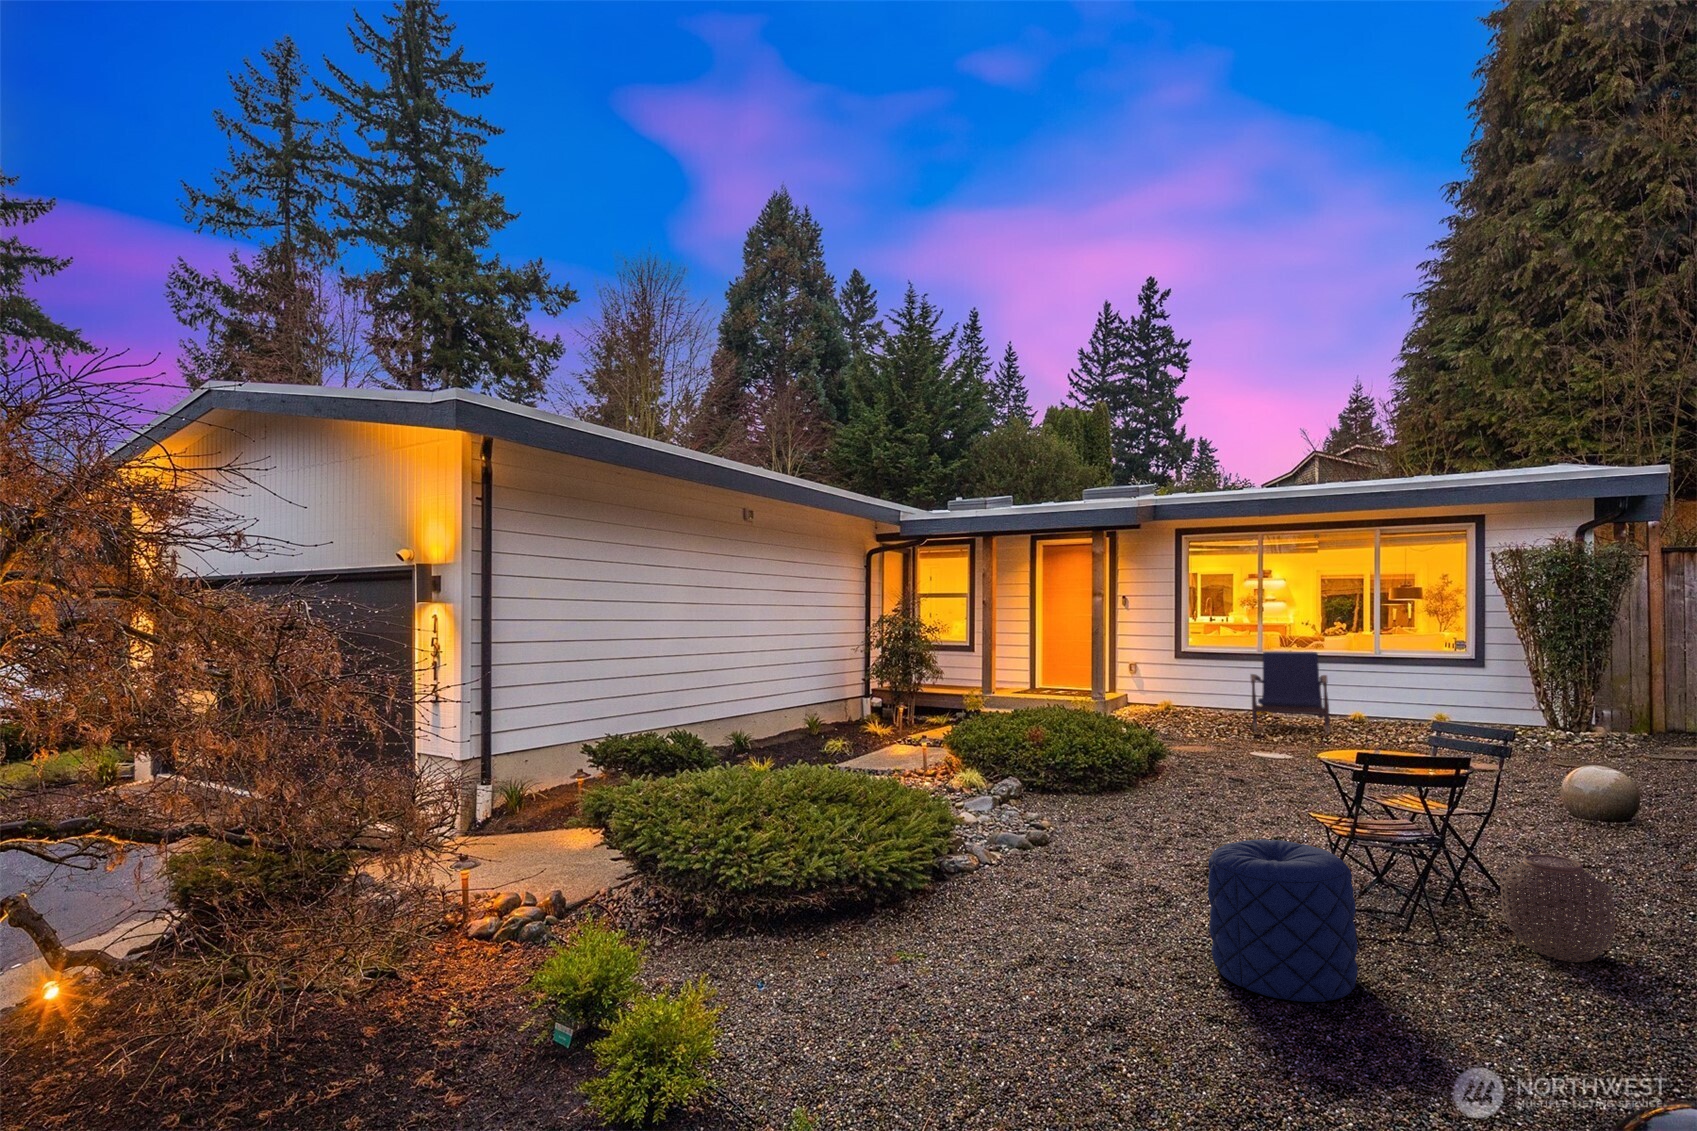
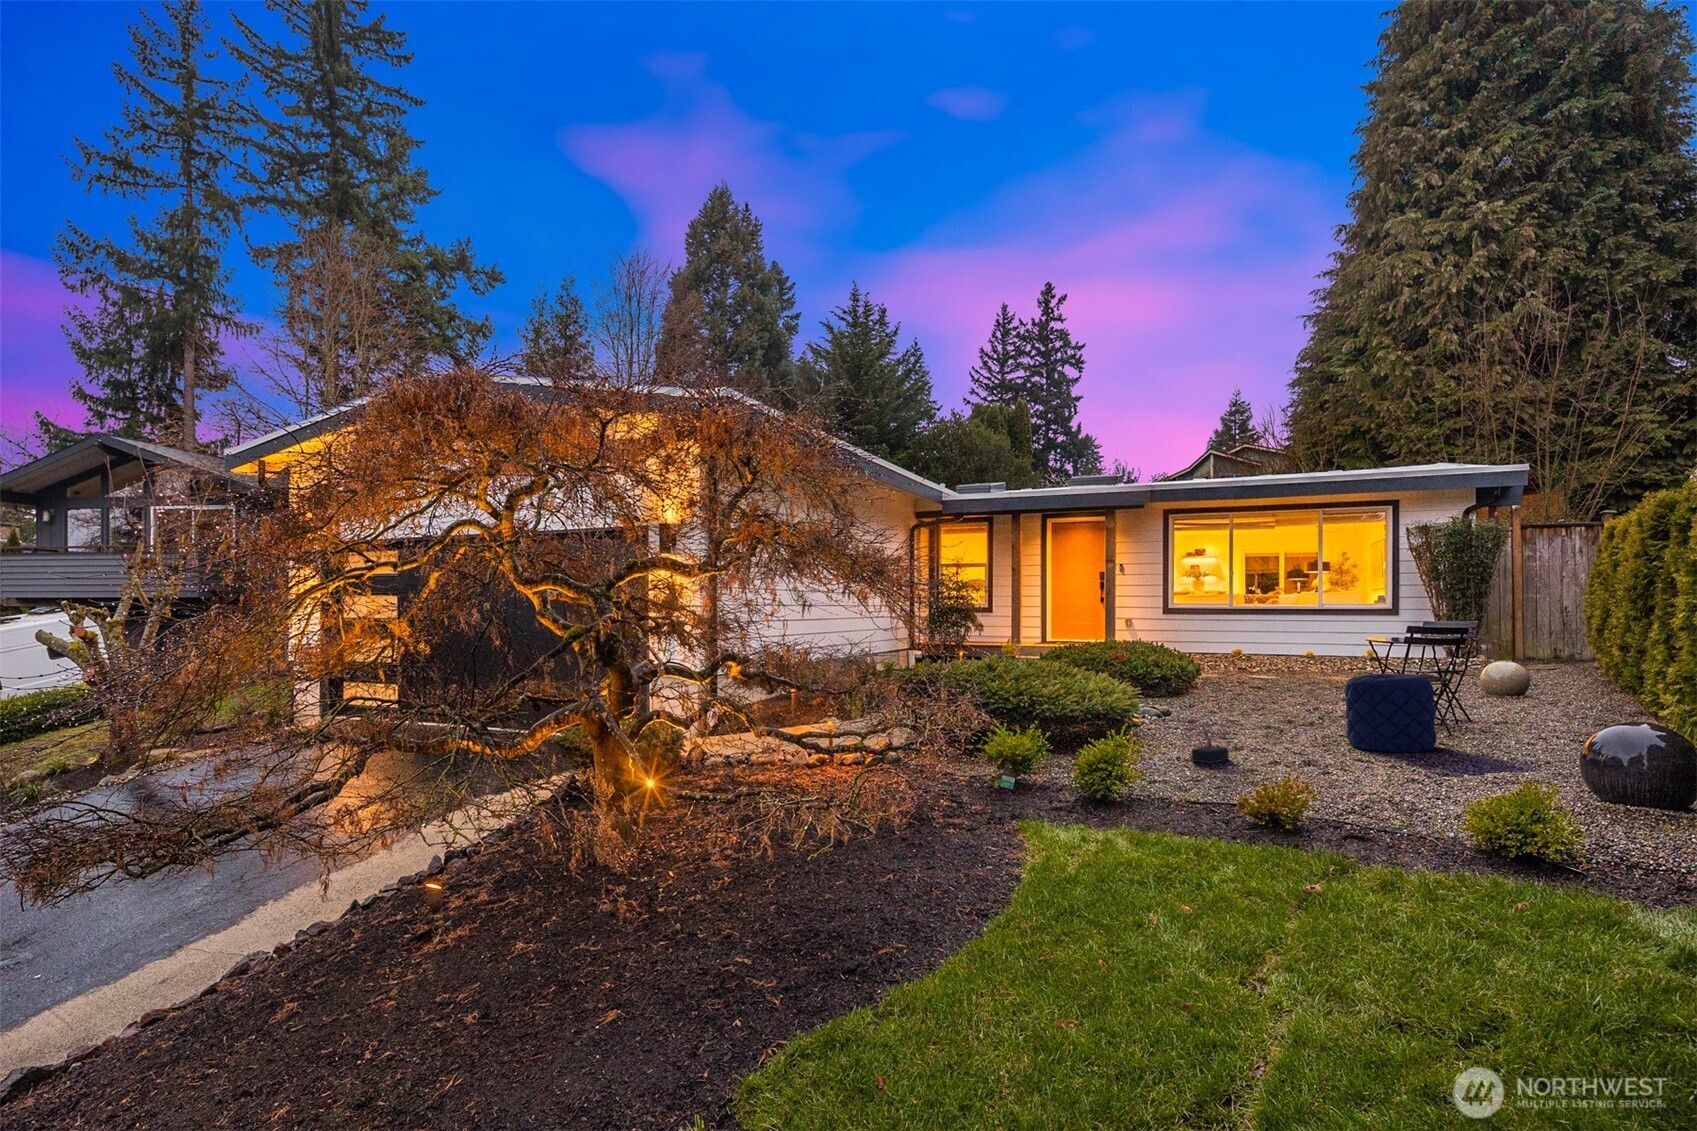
lounge chair: present [1250,652,1330,734] -> none [1233,607,1294,669]
woven basket: present [1500,854,1615,962] -> none [1493,679,1556,734]
decorative plant: none [903,906,988,993] -> present [1182,717,1229,764]

